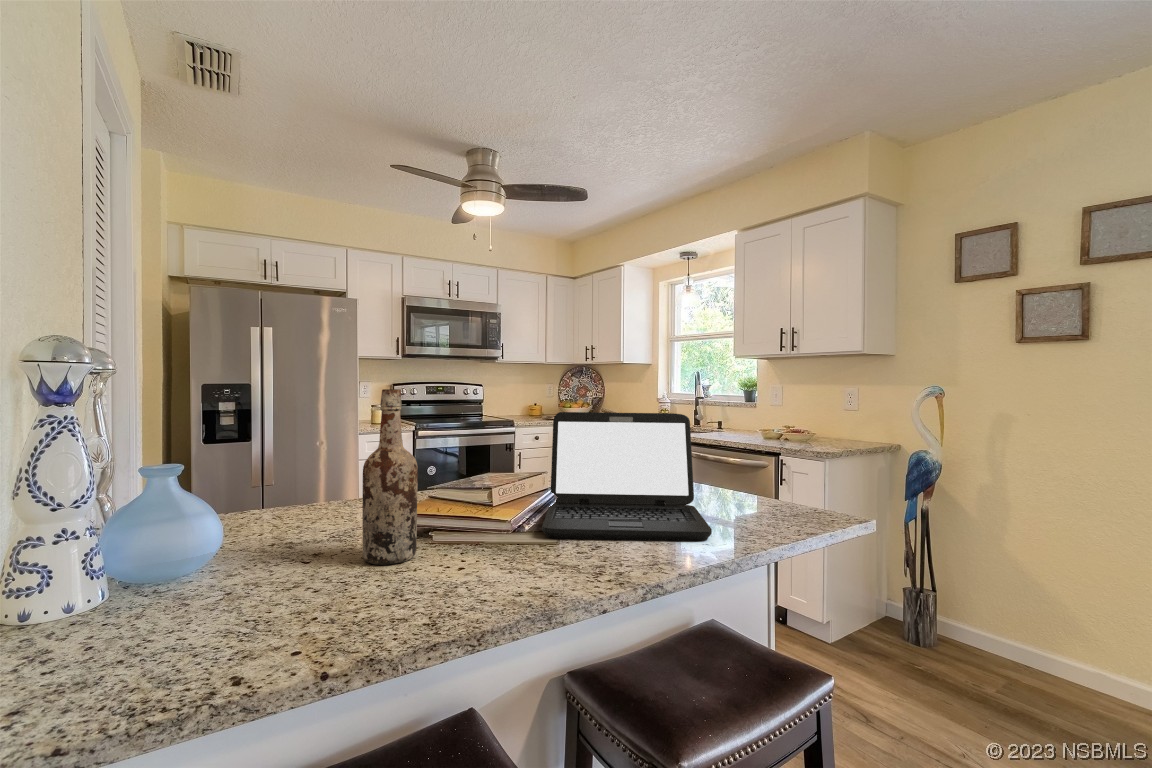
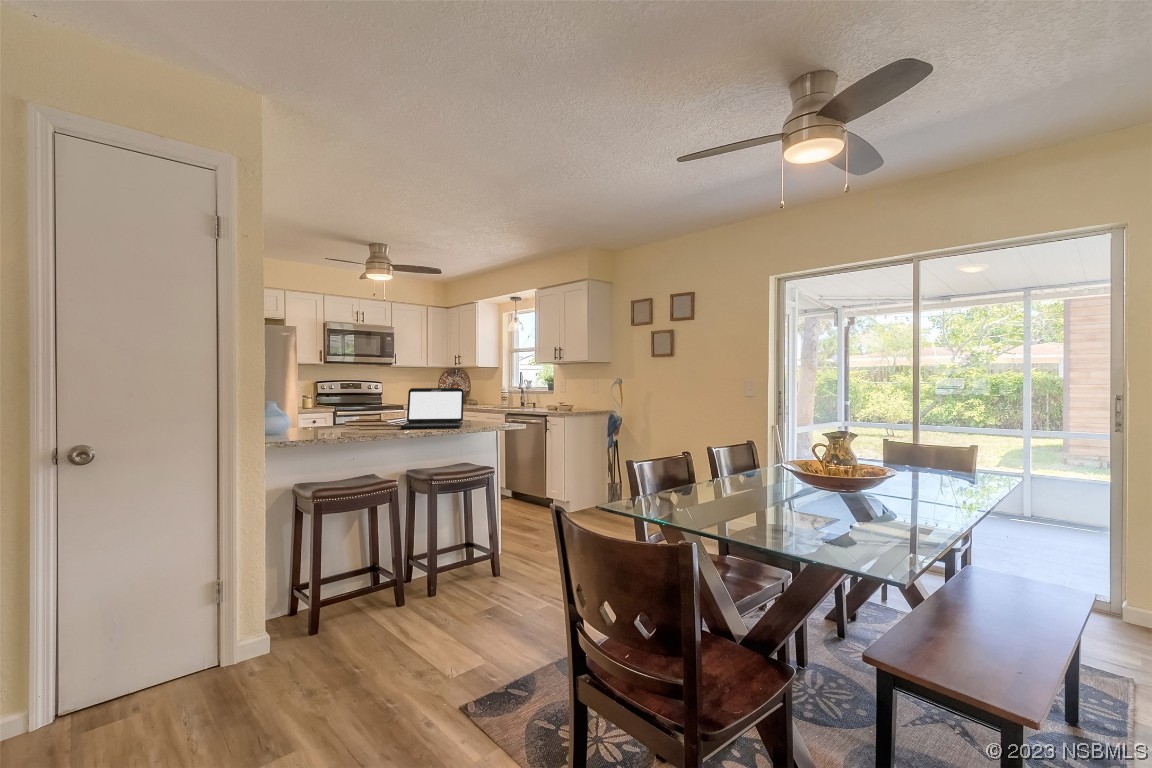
wine bottle: present [362,389,418,565] -> none [338,378,356,433]

